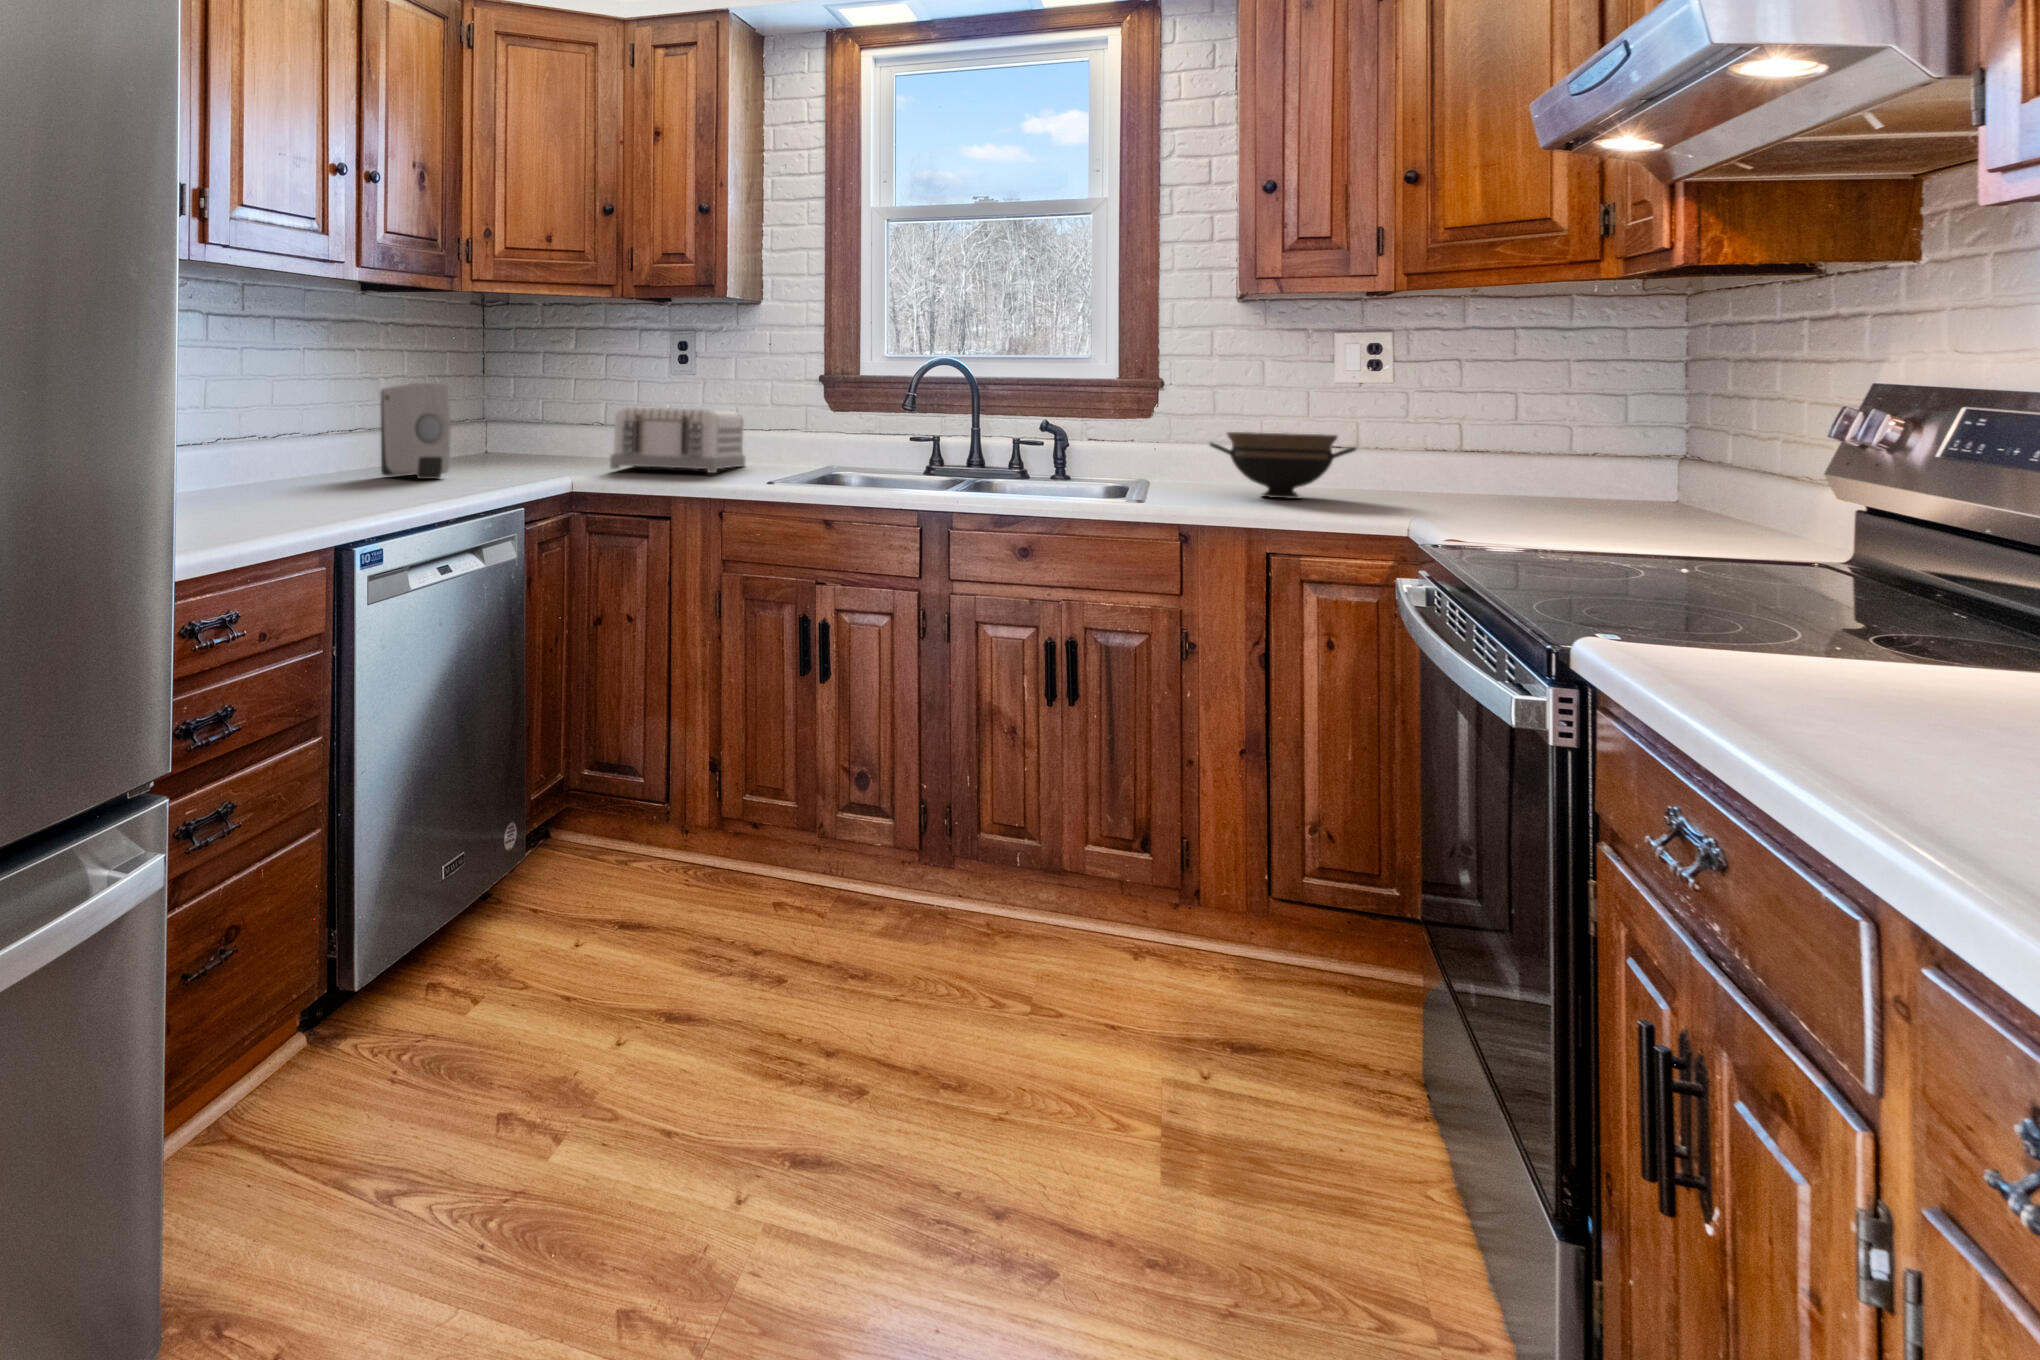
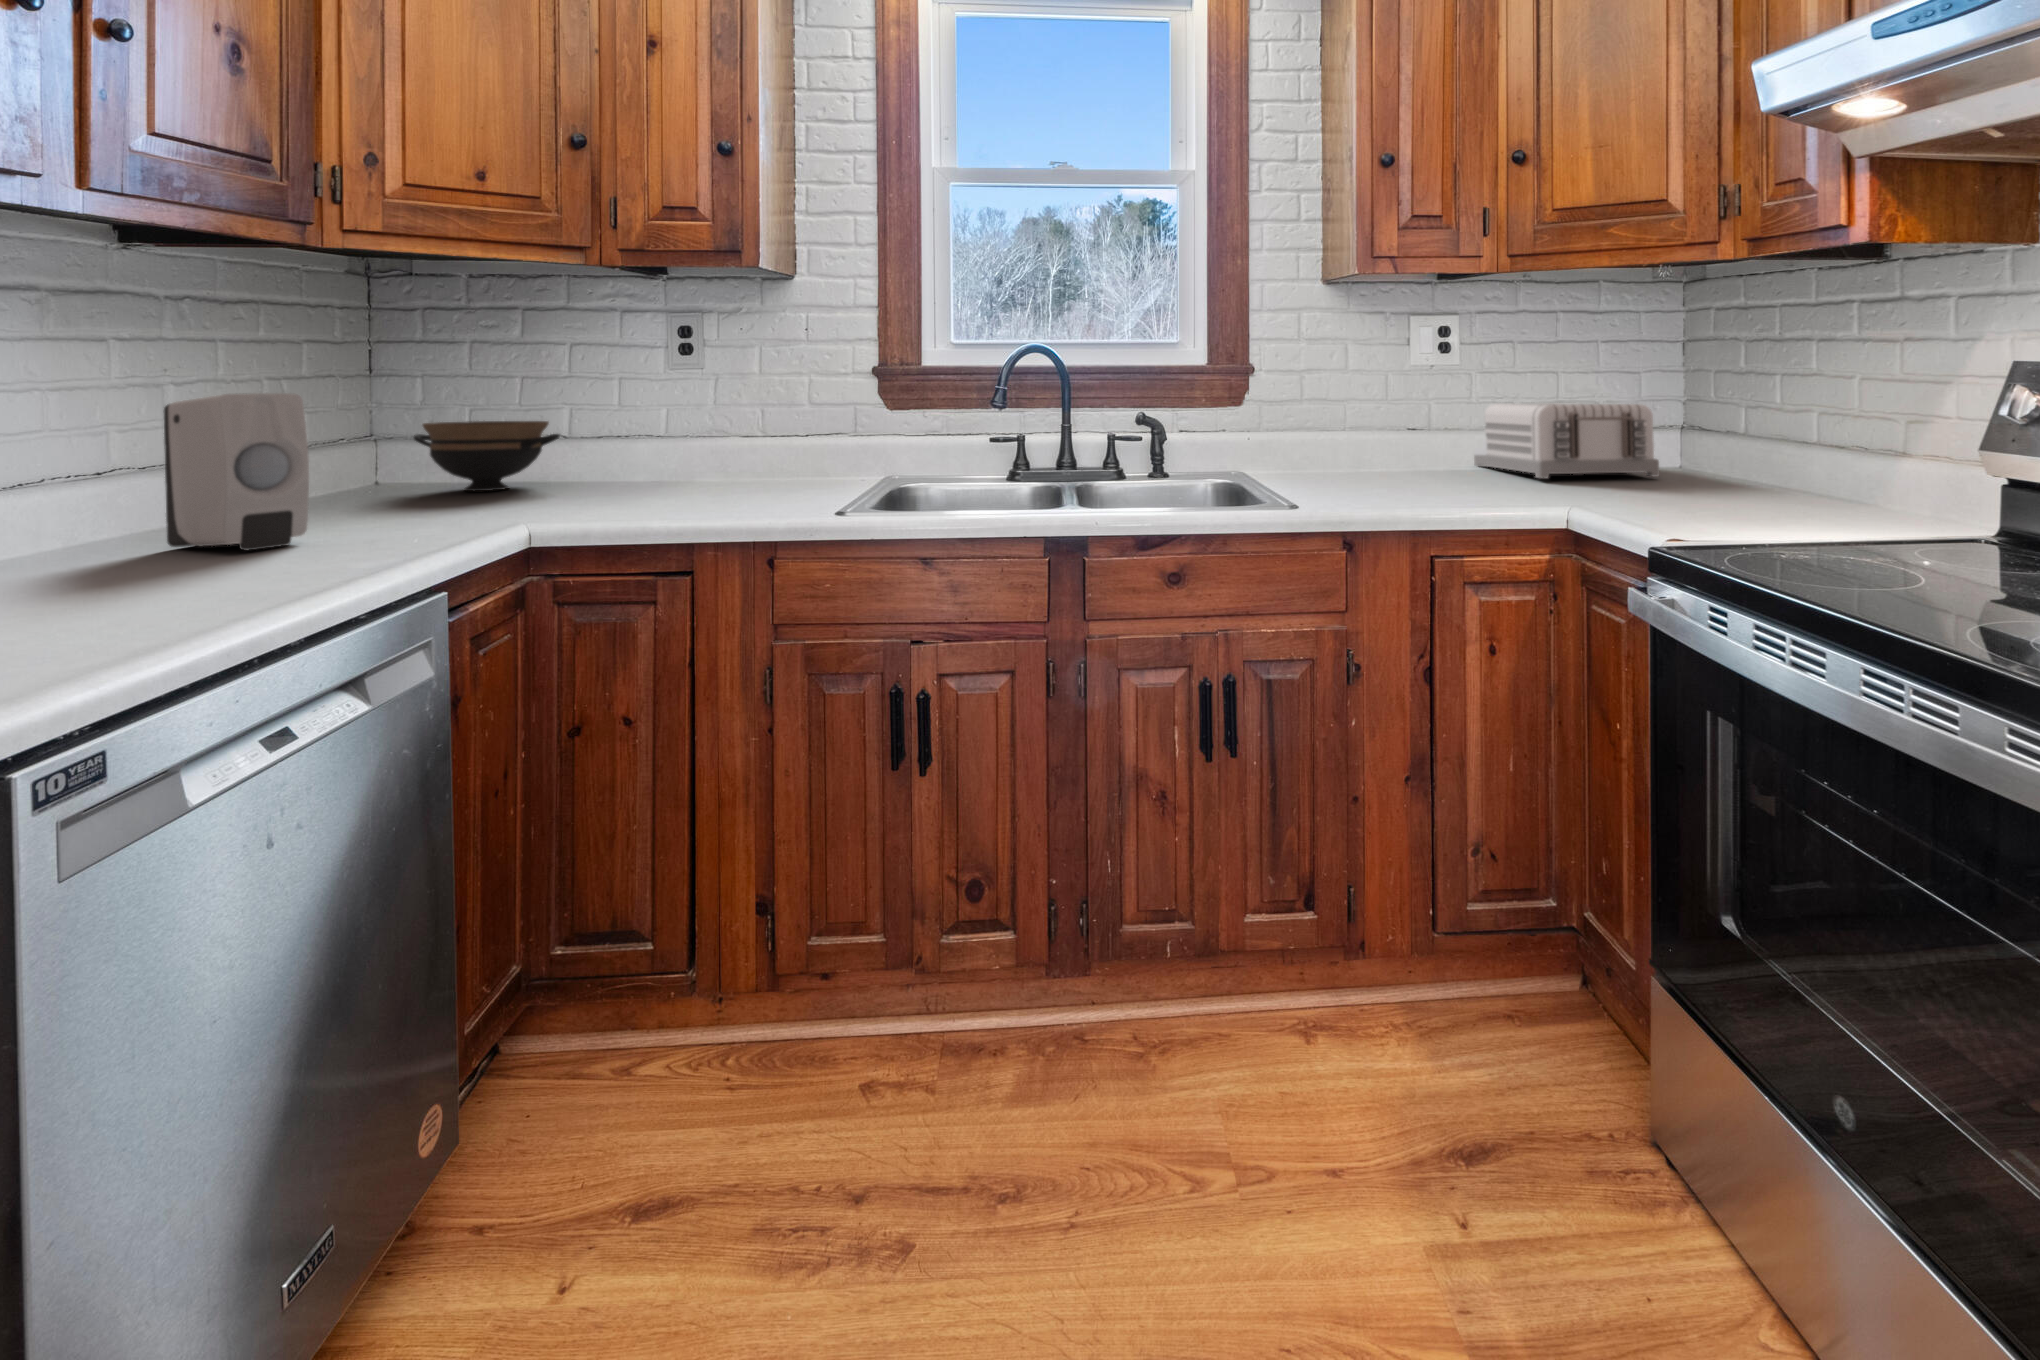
toaster: present [610,408,746,473] -> present [1474,403,1659,479]
bowl: present [1210,432,1356,499] -> present [414,421,560,491]

